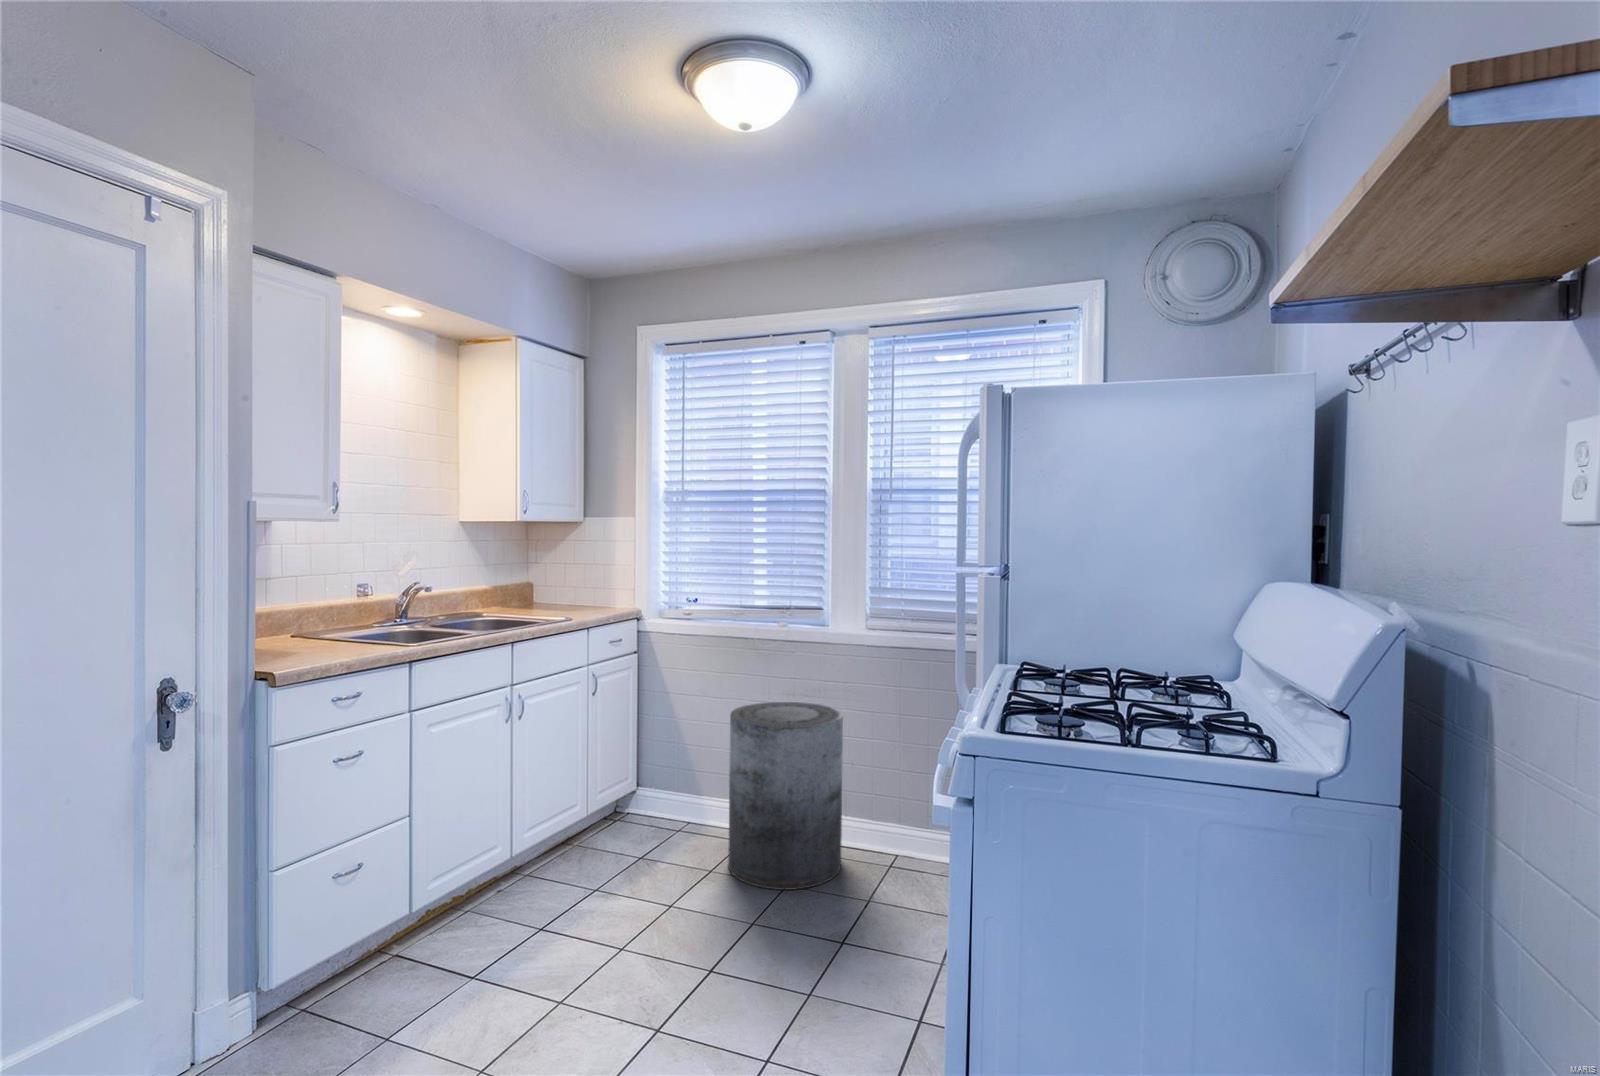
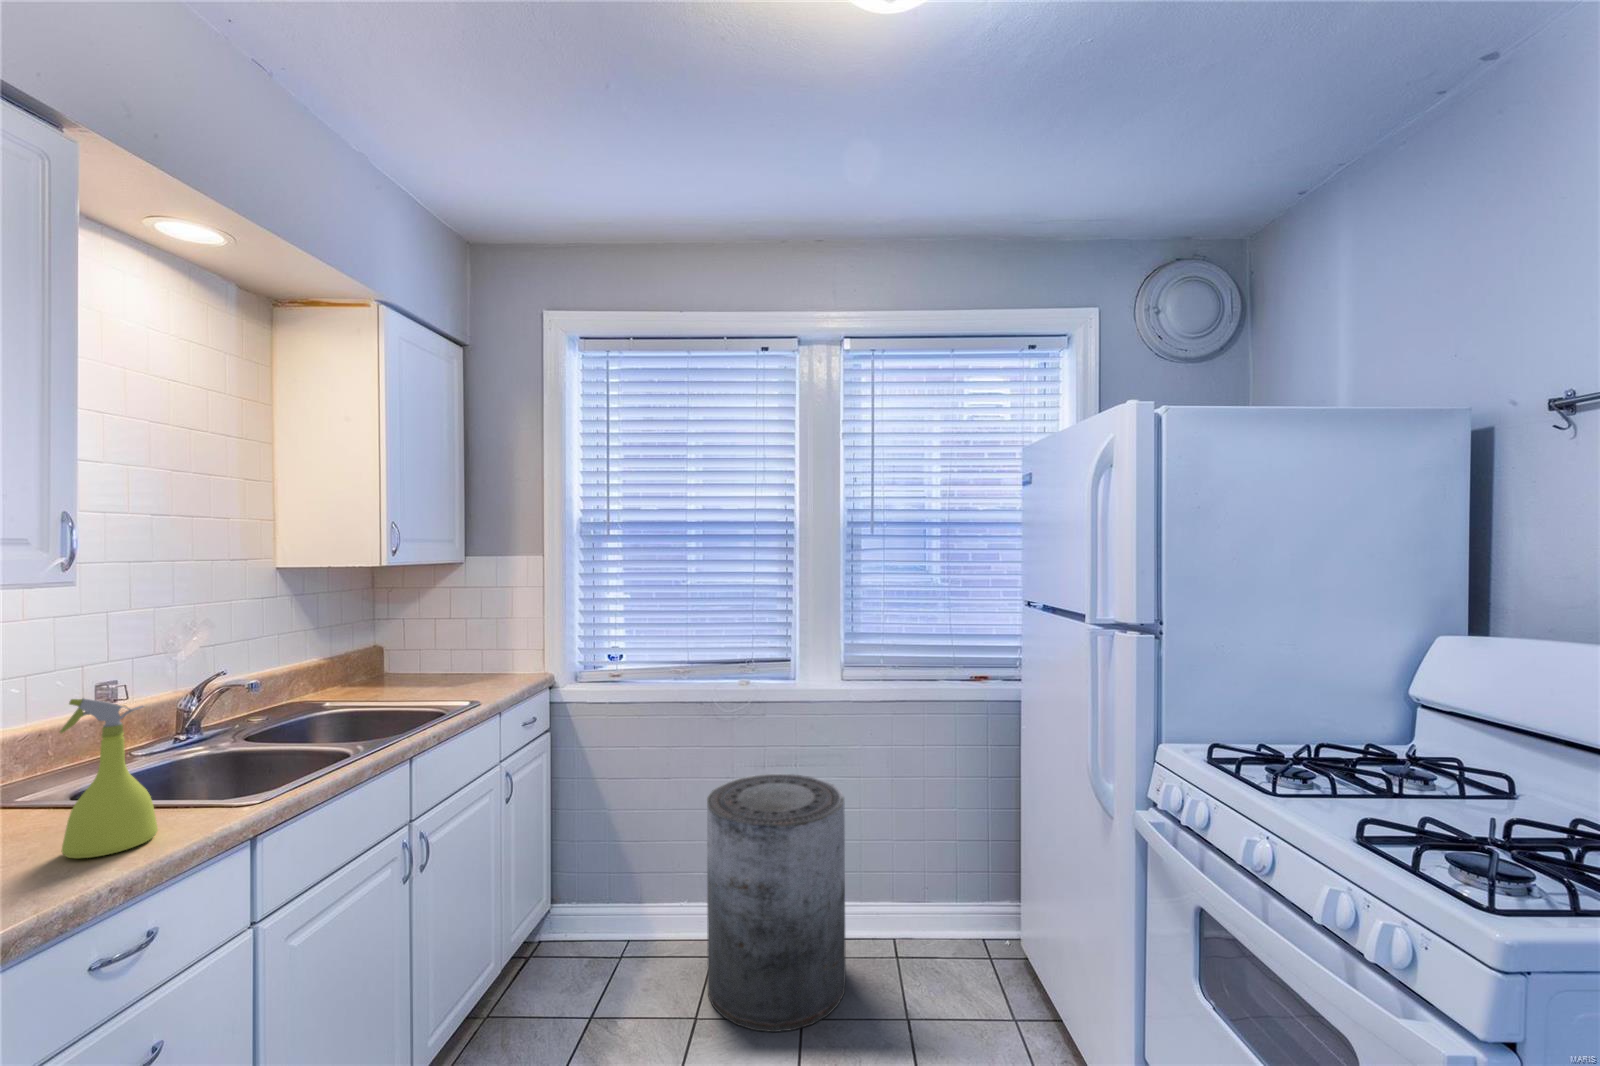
spray bottle: none [322,570,364,652] -> present [60,698,158,858]

